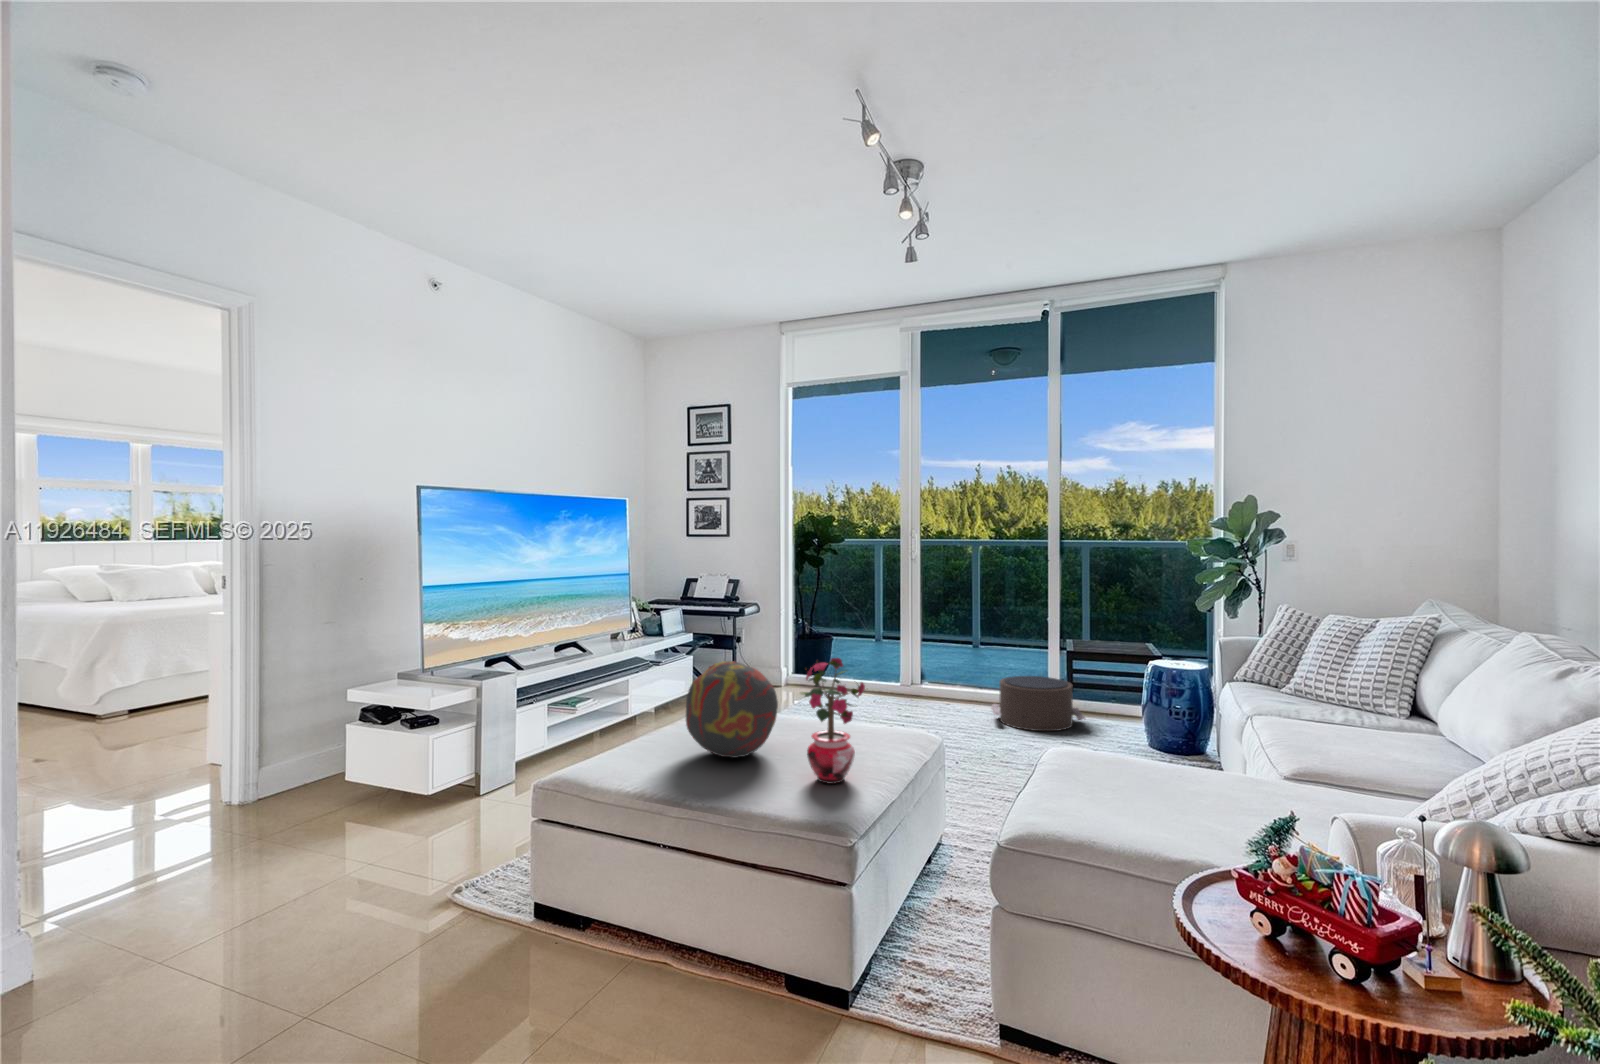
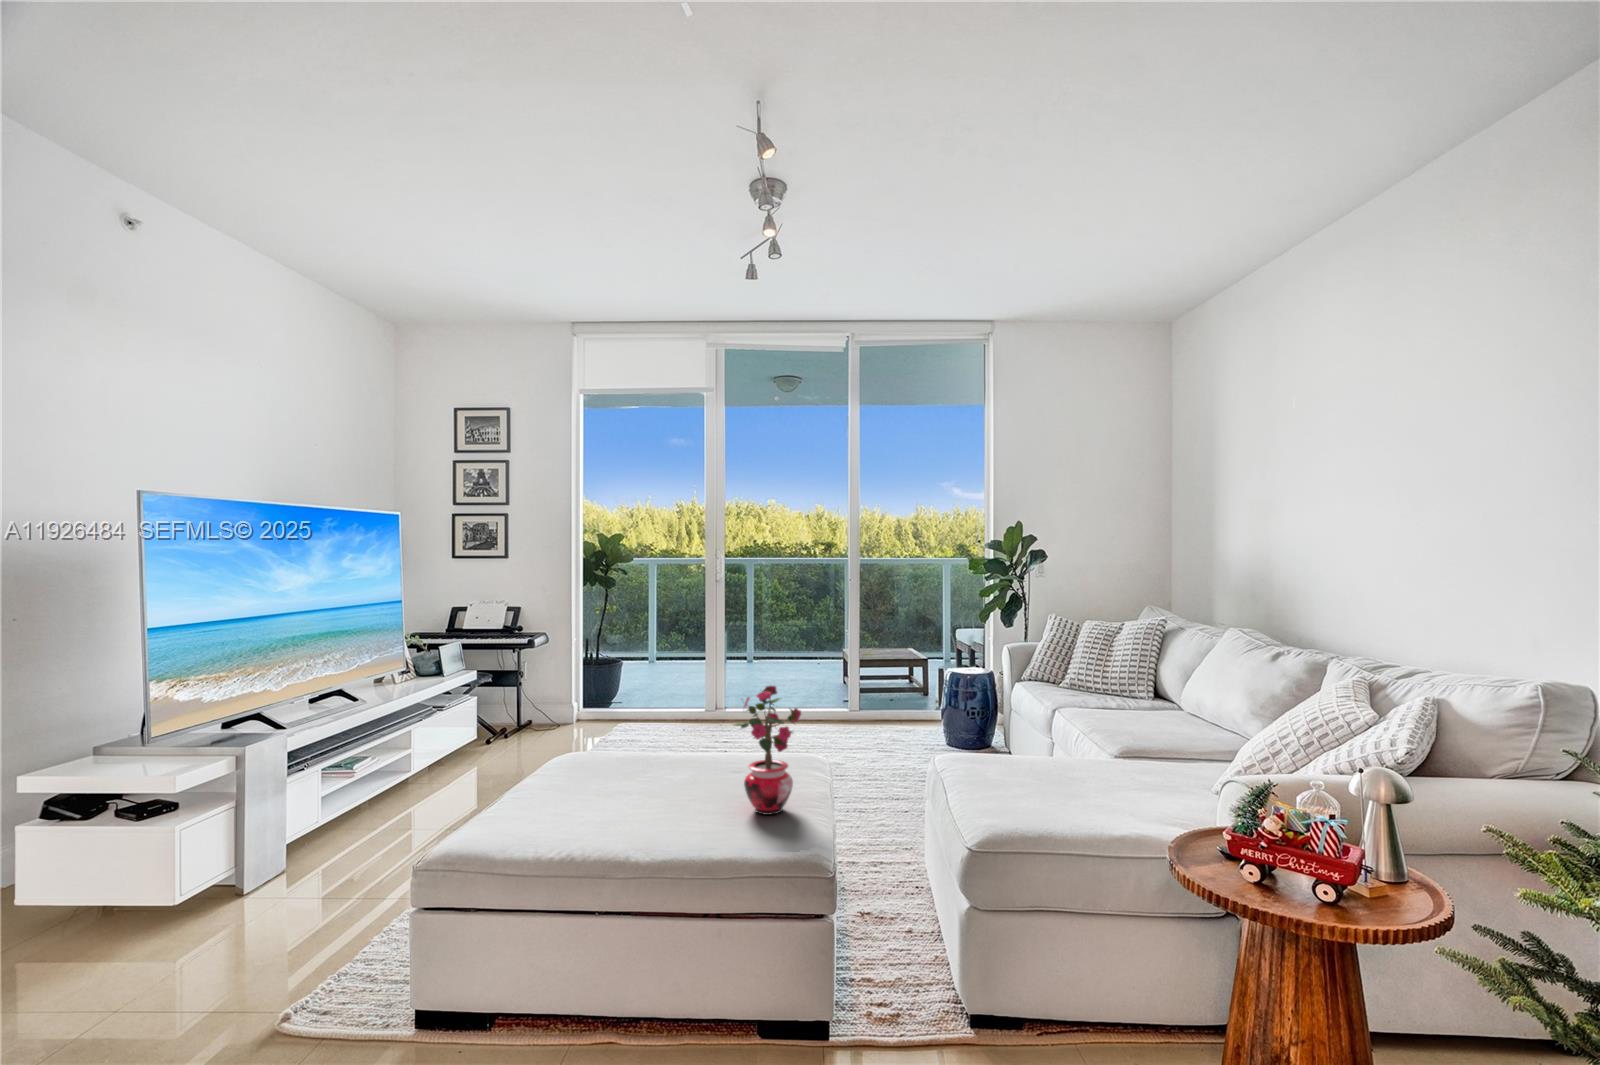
decorative orb: present [686,661,778,758] -> none [594,698,695,802]
pouf: present [992,676,1085,731] -> none [800,689,888,741]

